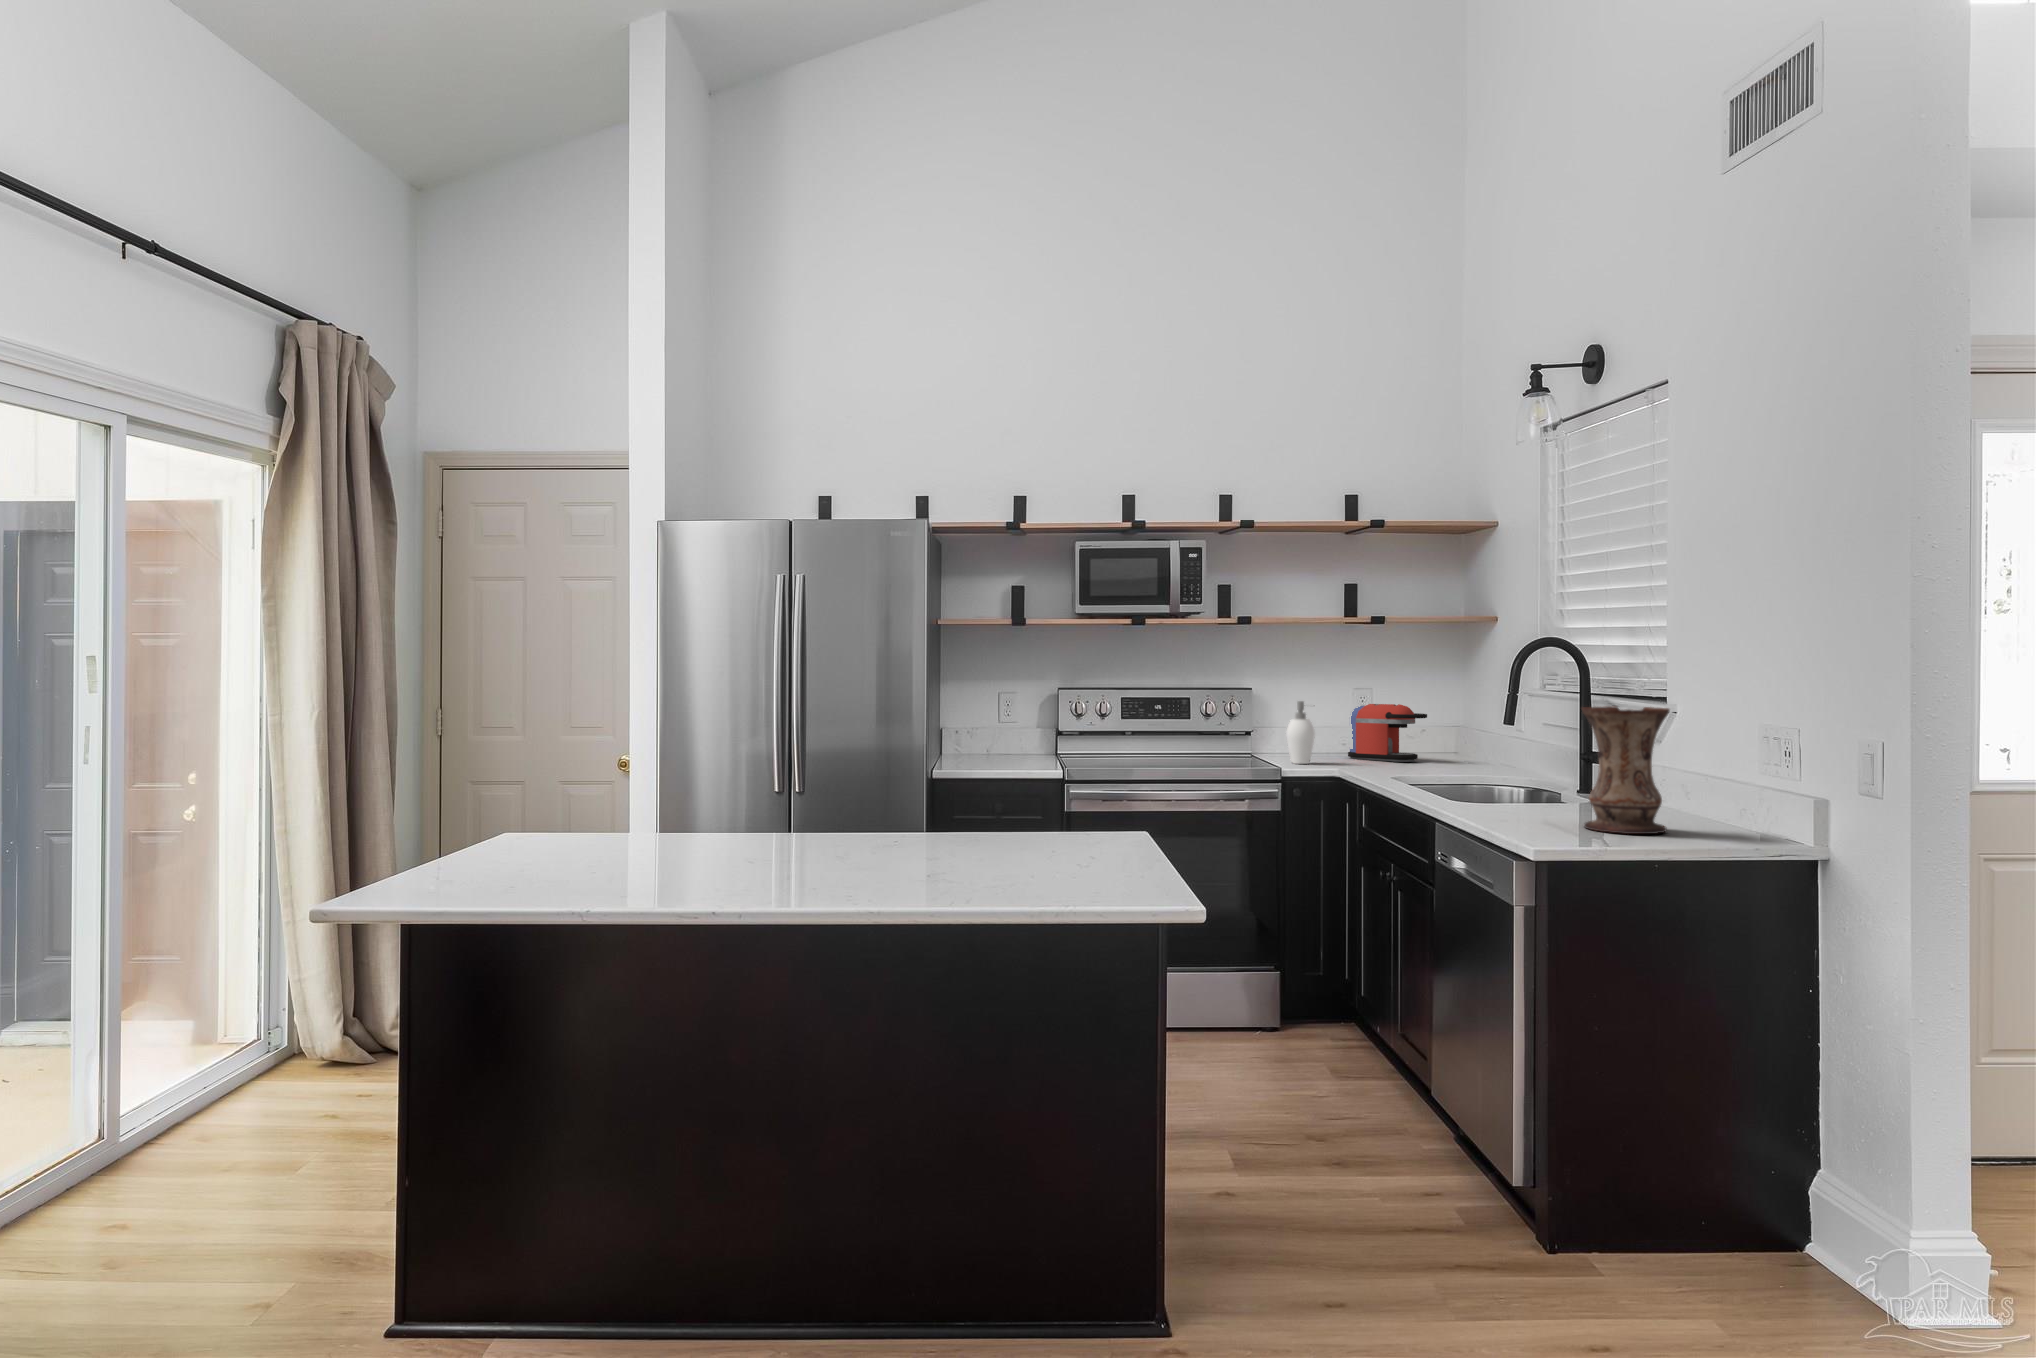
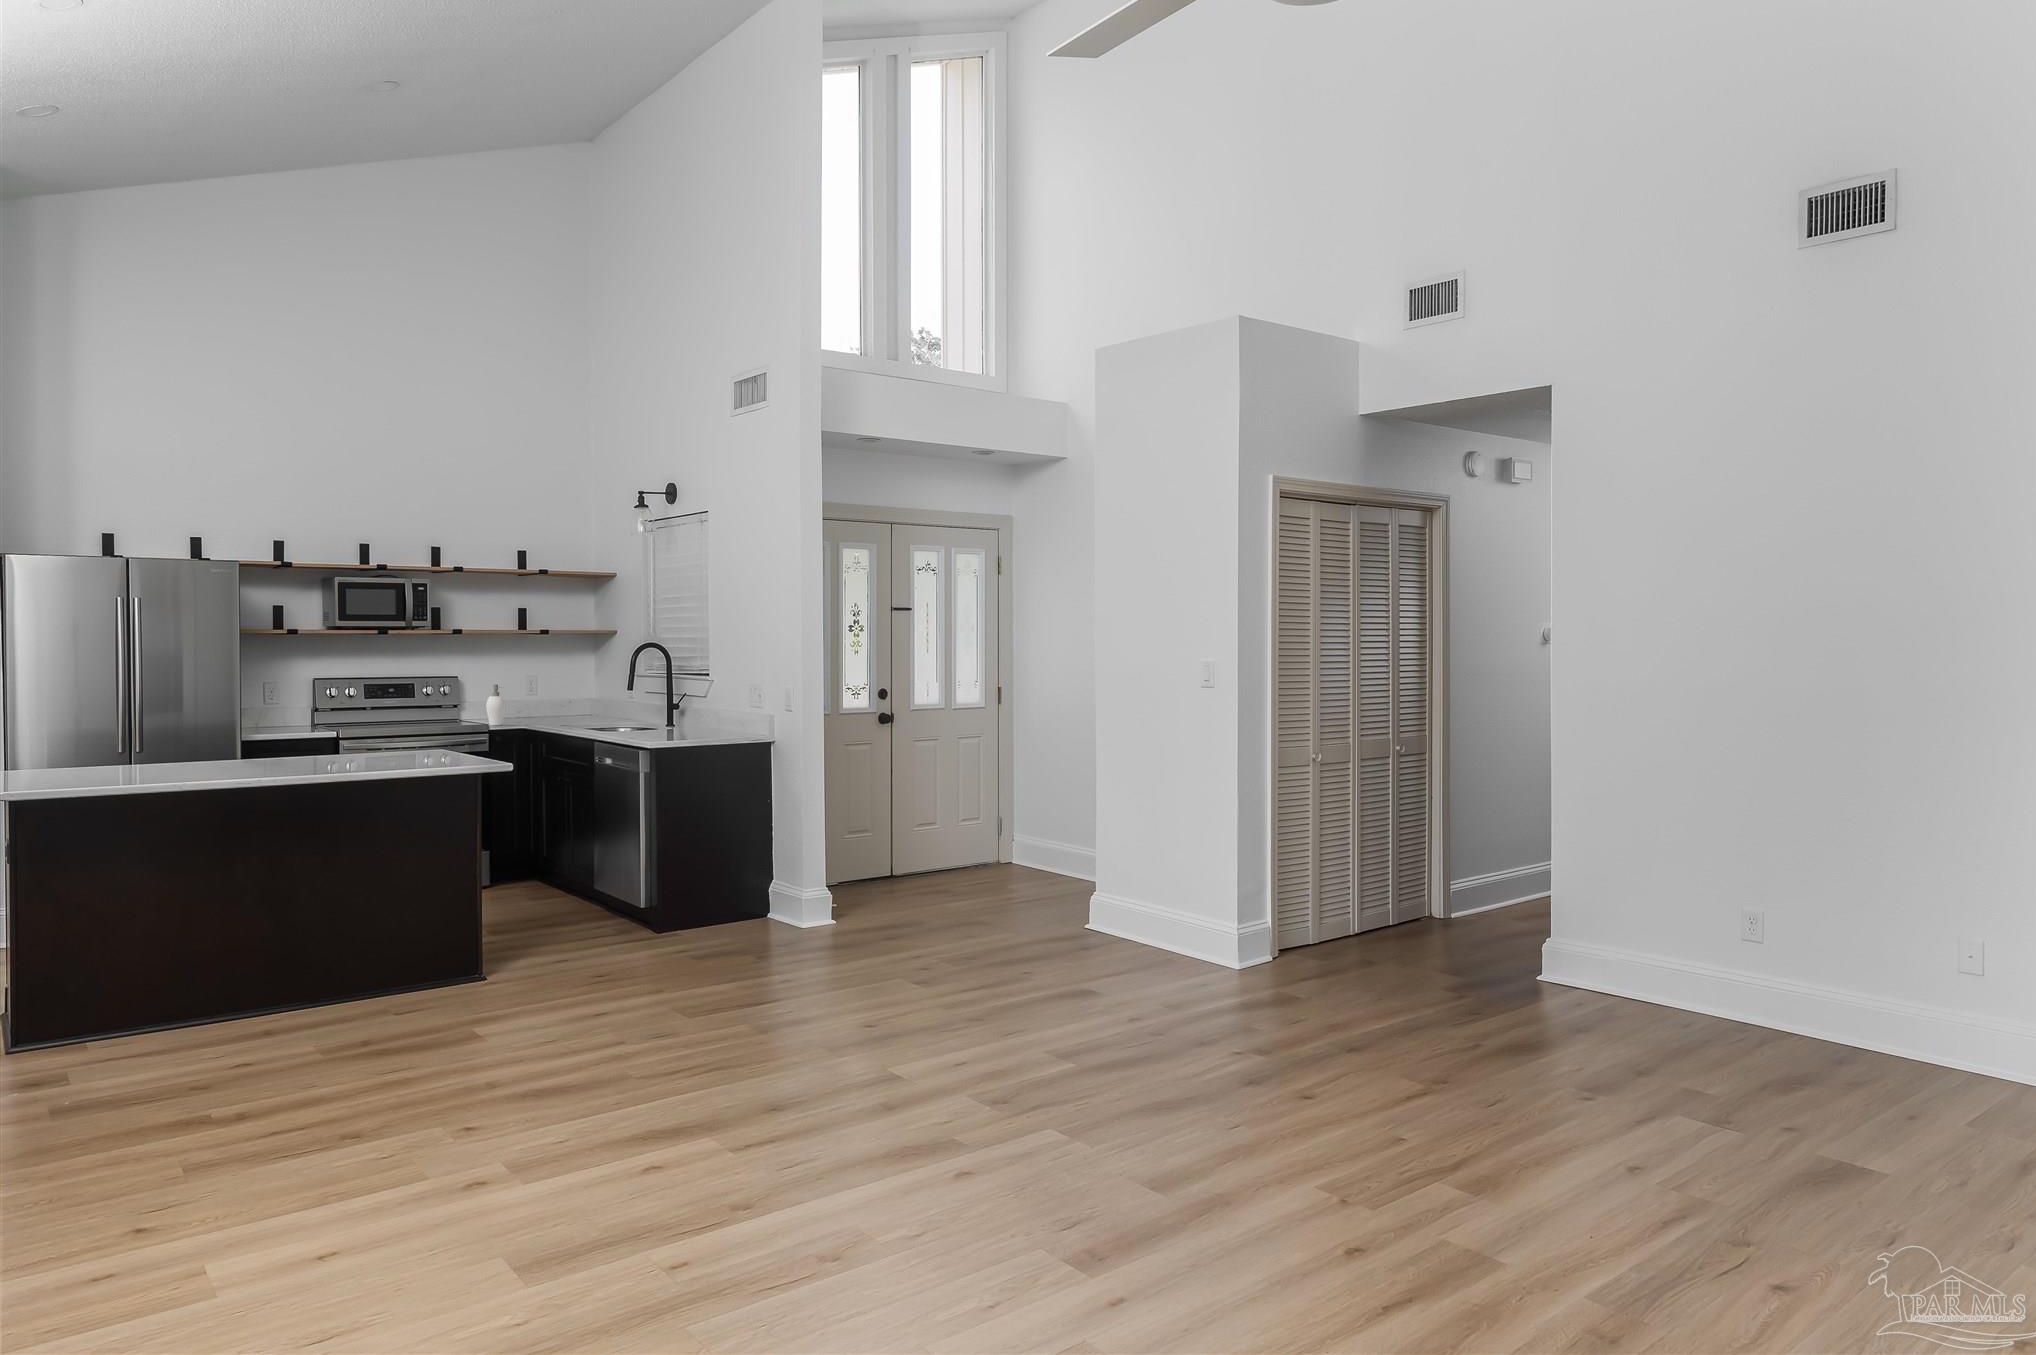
coffee maker: present [1348,704,1427,762] -> none [524,686,576,723]
vase: present [1582,706,1670,834] -> none [668,675,708,736]

